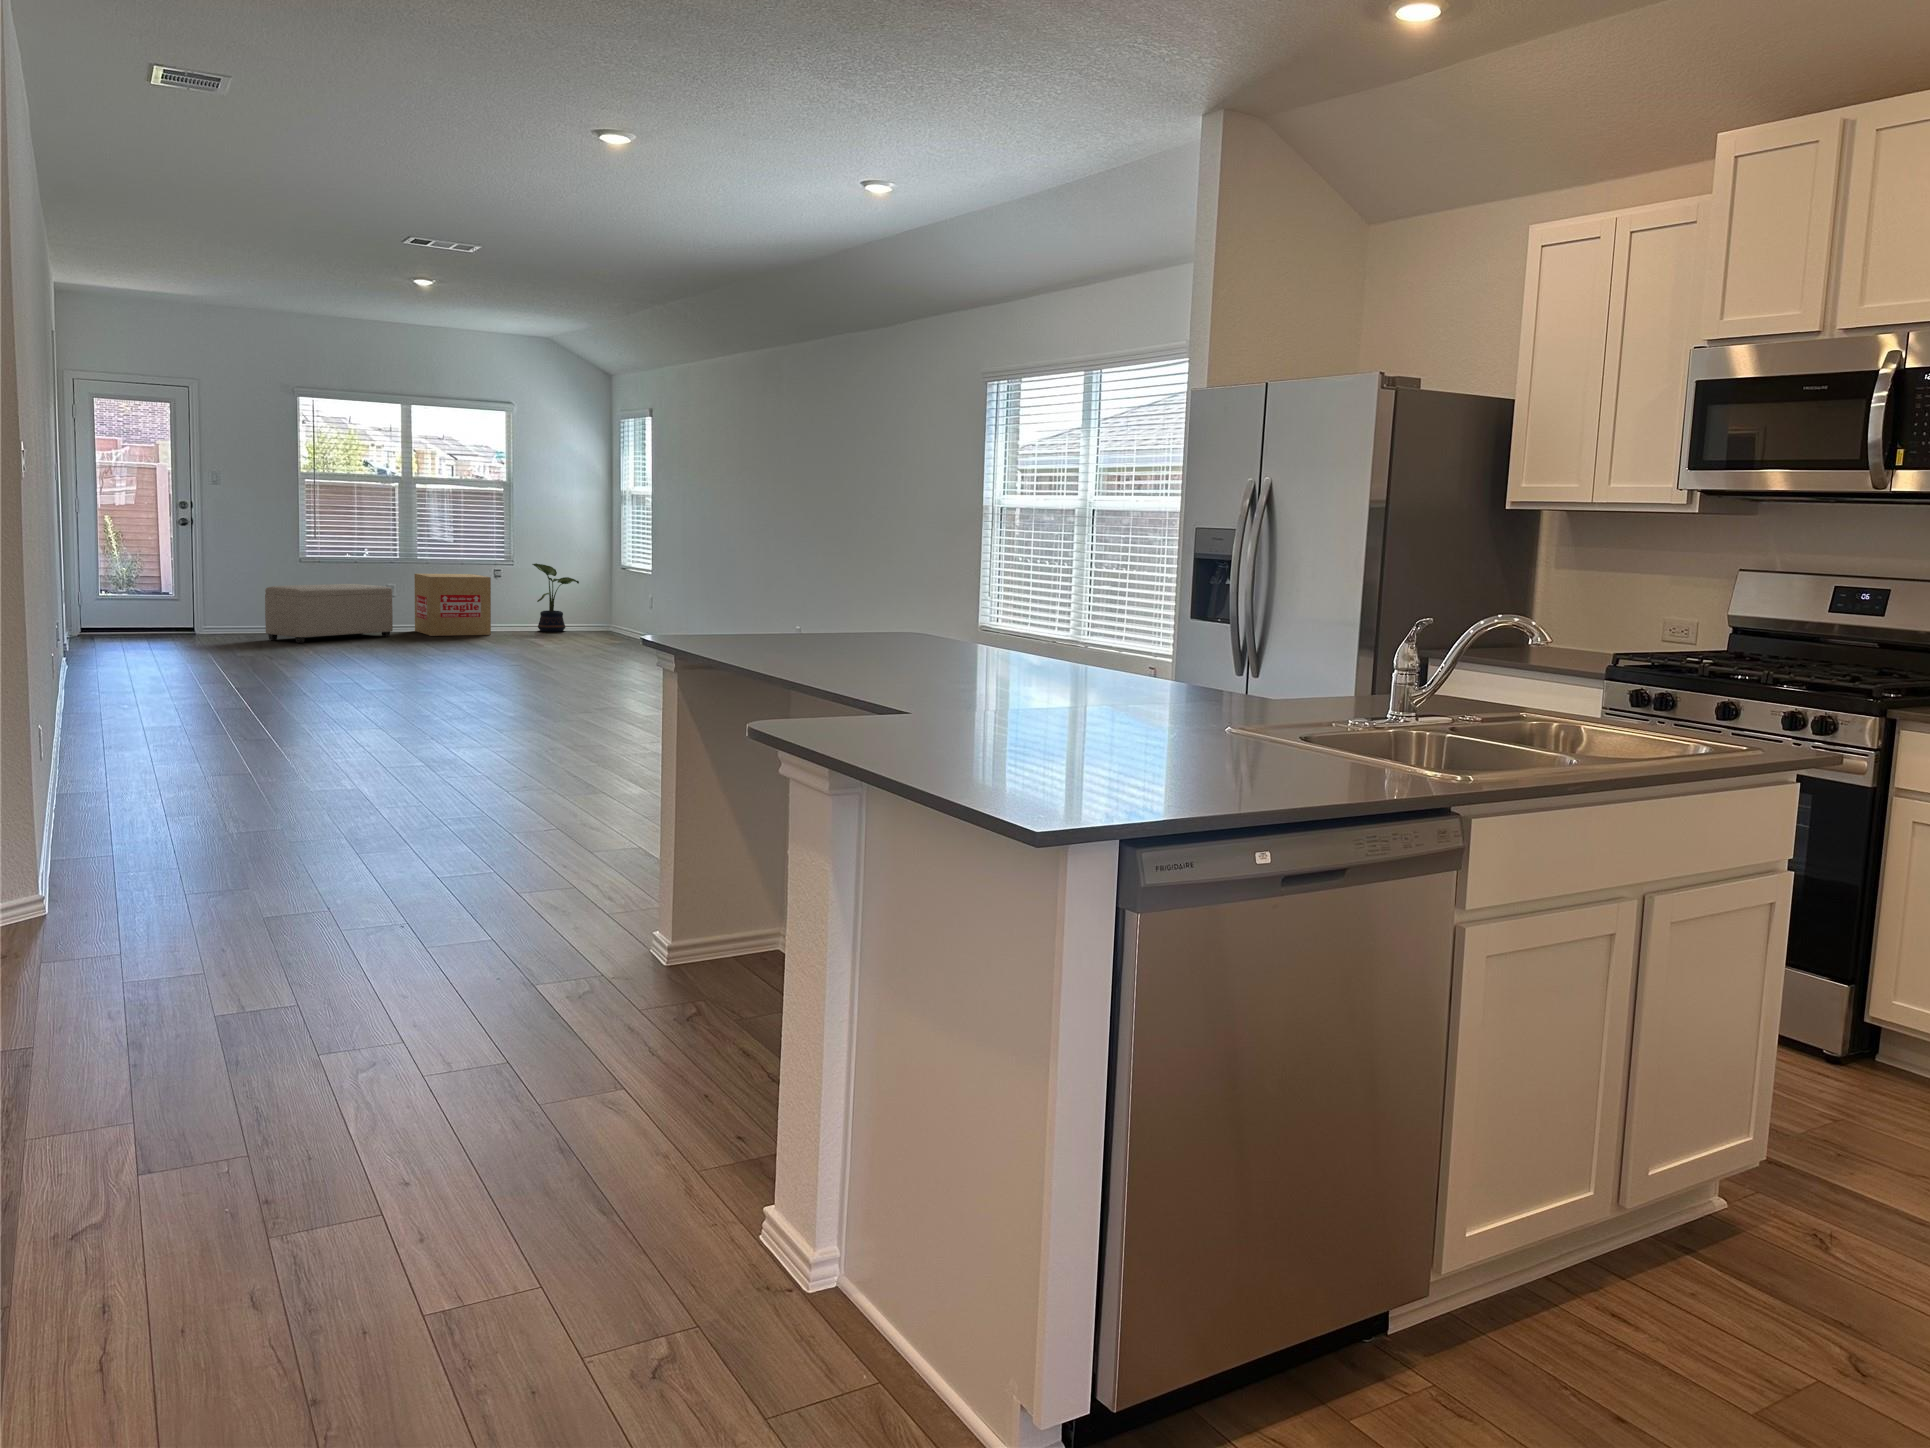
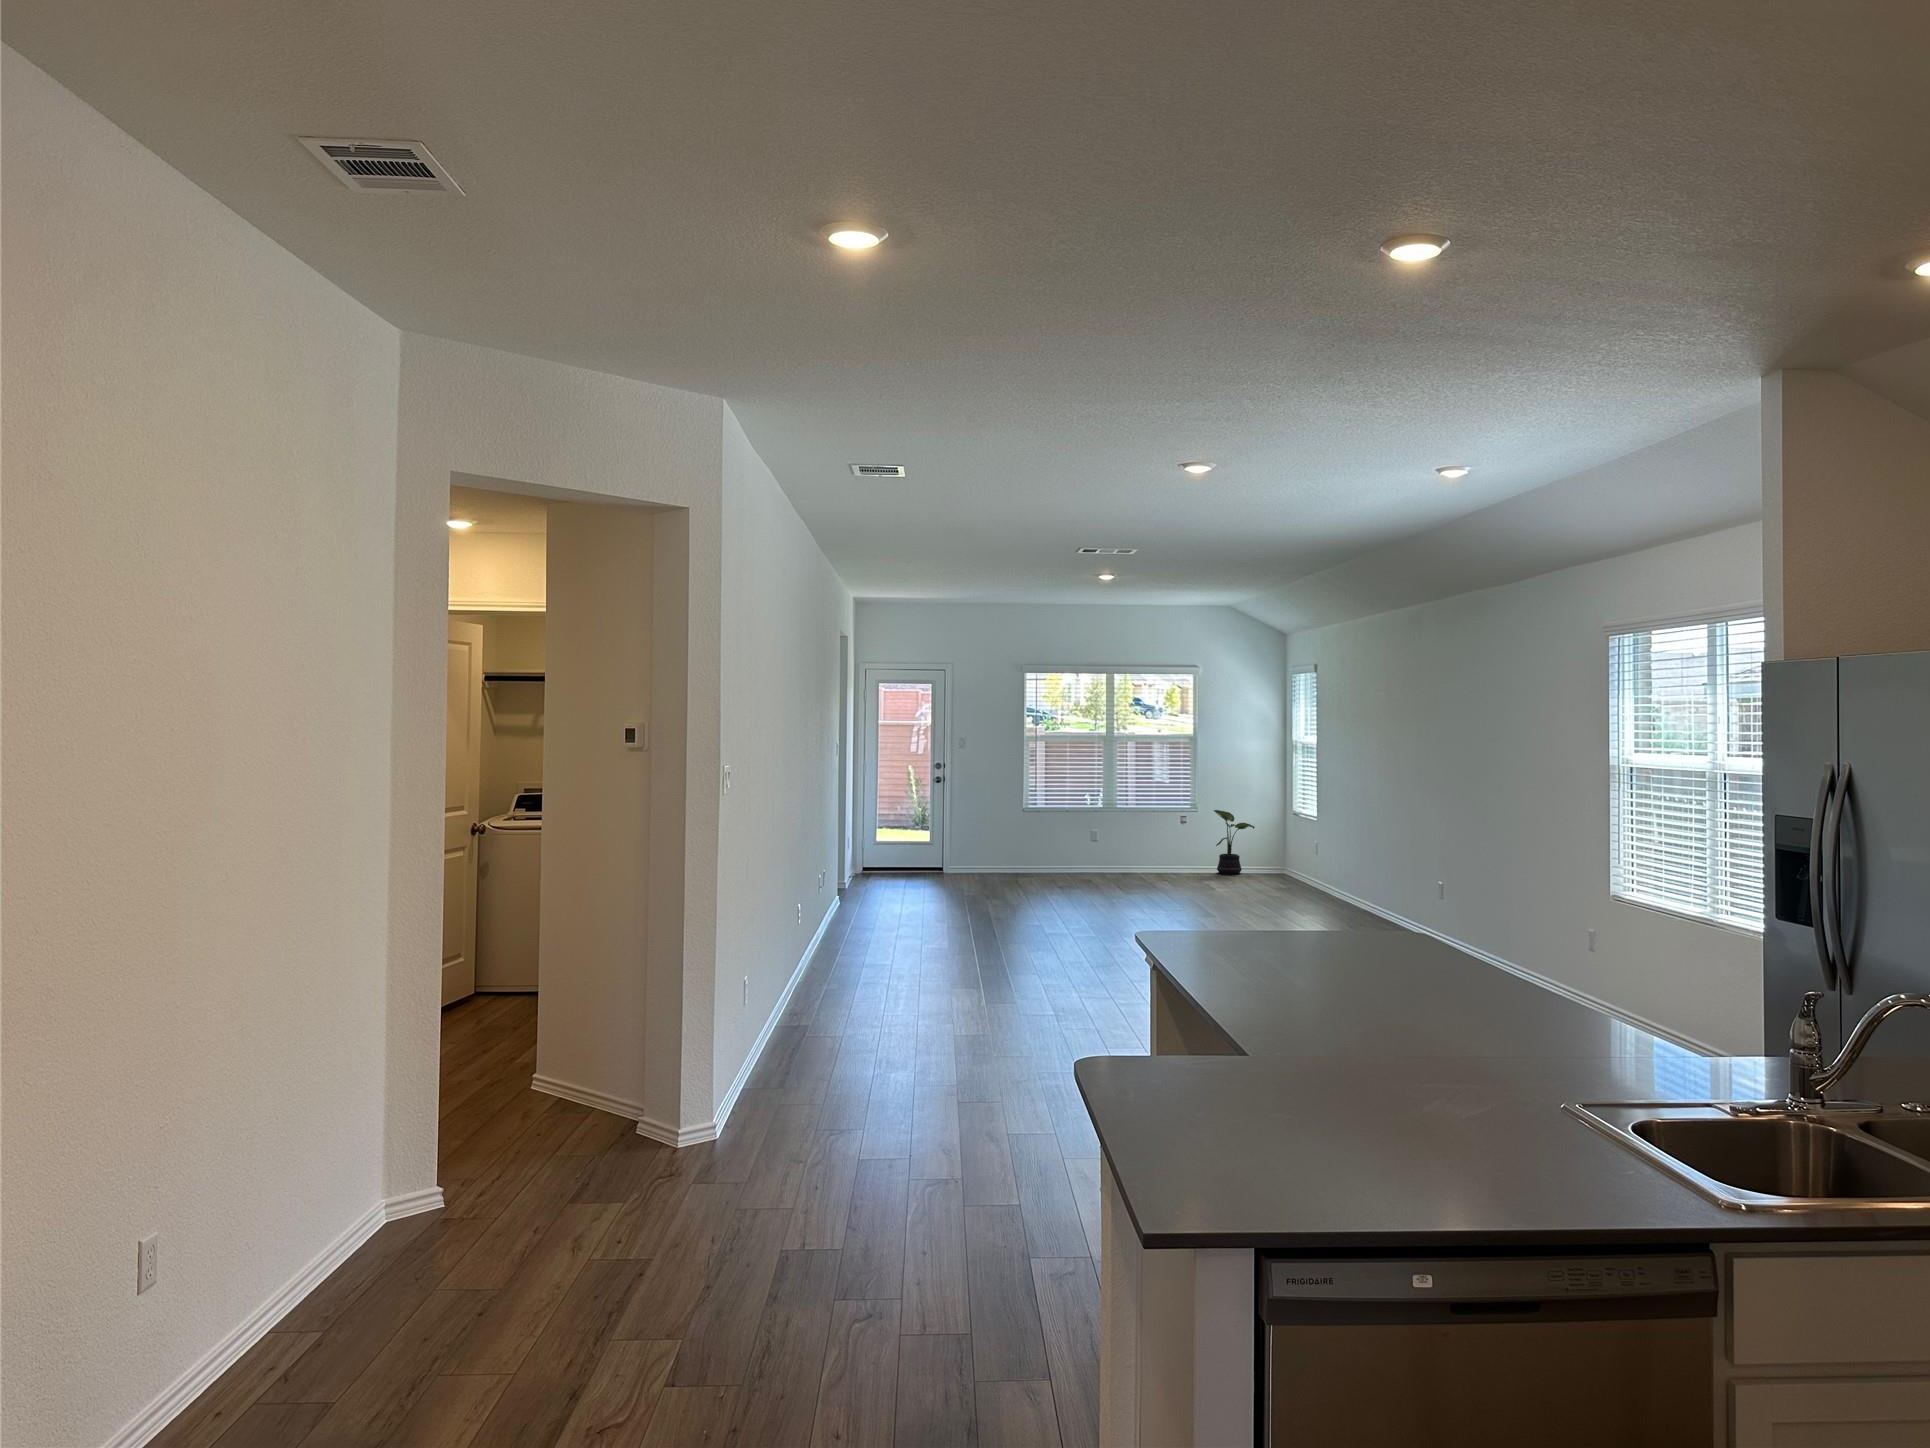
cardboard box: present [414,574,491,636] -> none [1113,820,1174,876]
ottoman: present [265,584,393,643] -> none [993,830,1092,882]

